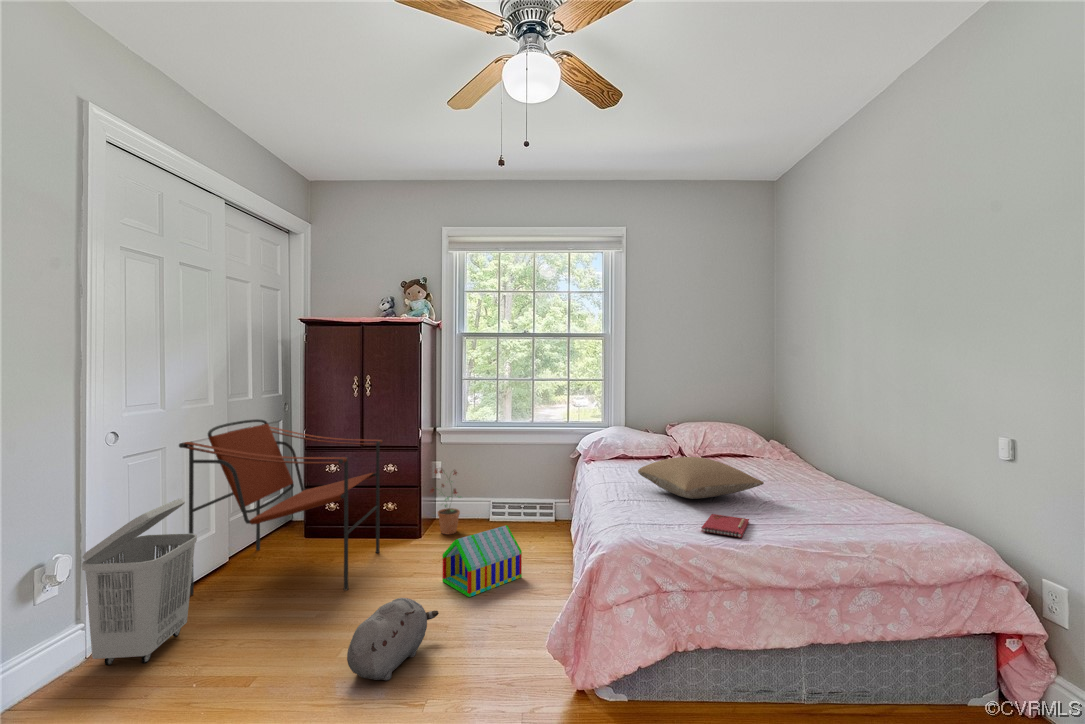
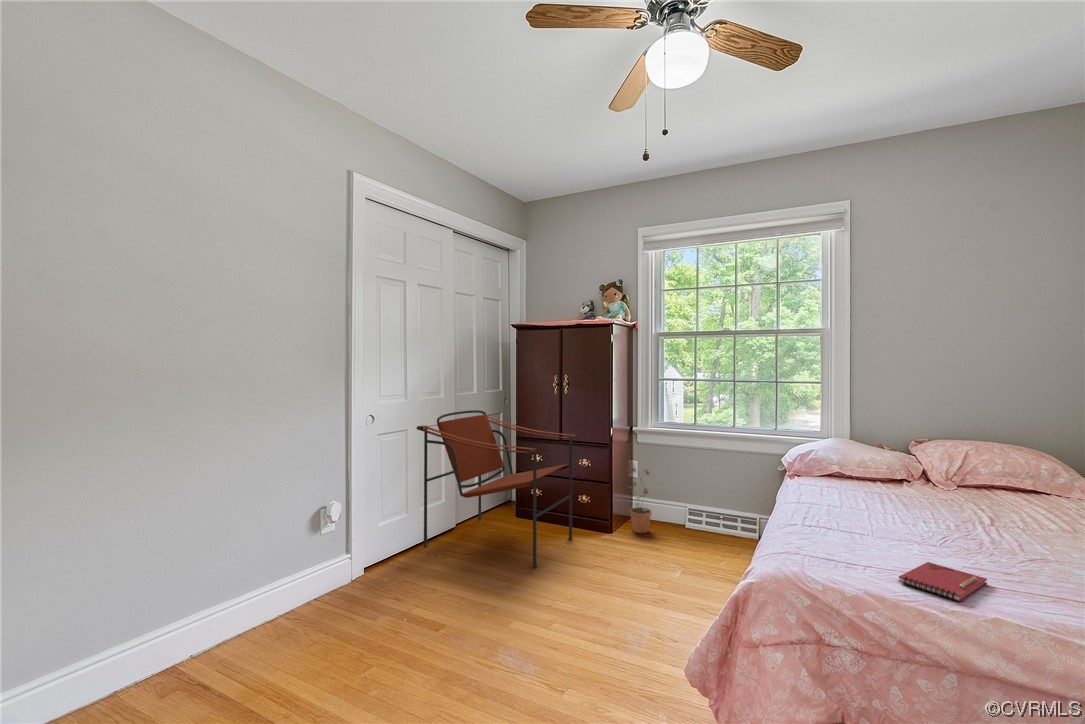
pillow: present [638,457,764,499] -> none [838,483,1032,540]
laundry basket: present [82,499,197,665] -> none [347,469,421,593]
toy house: present [443,525,522,597] -> none [620,533,702,599]
plush toy: present [347,598,439,681] -> none [510,585,601,658]

